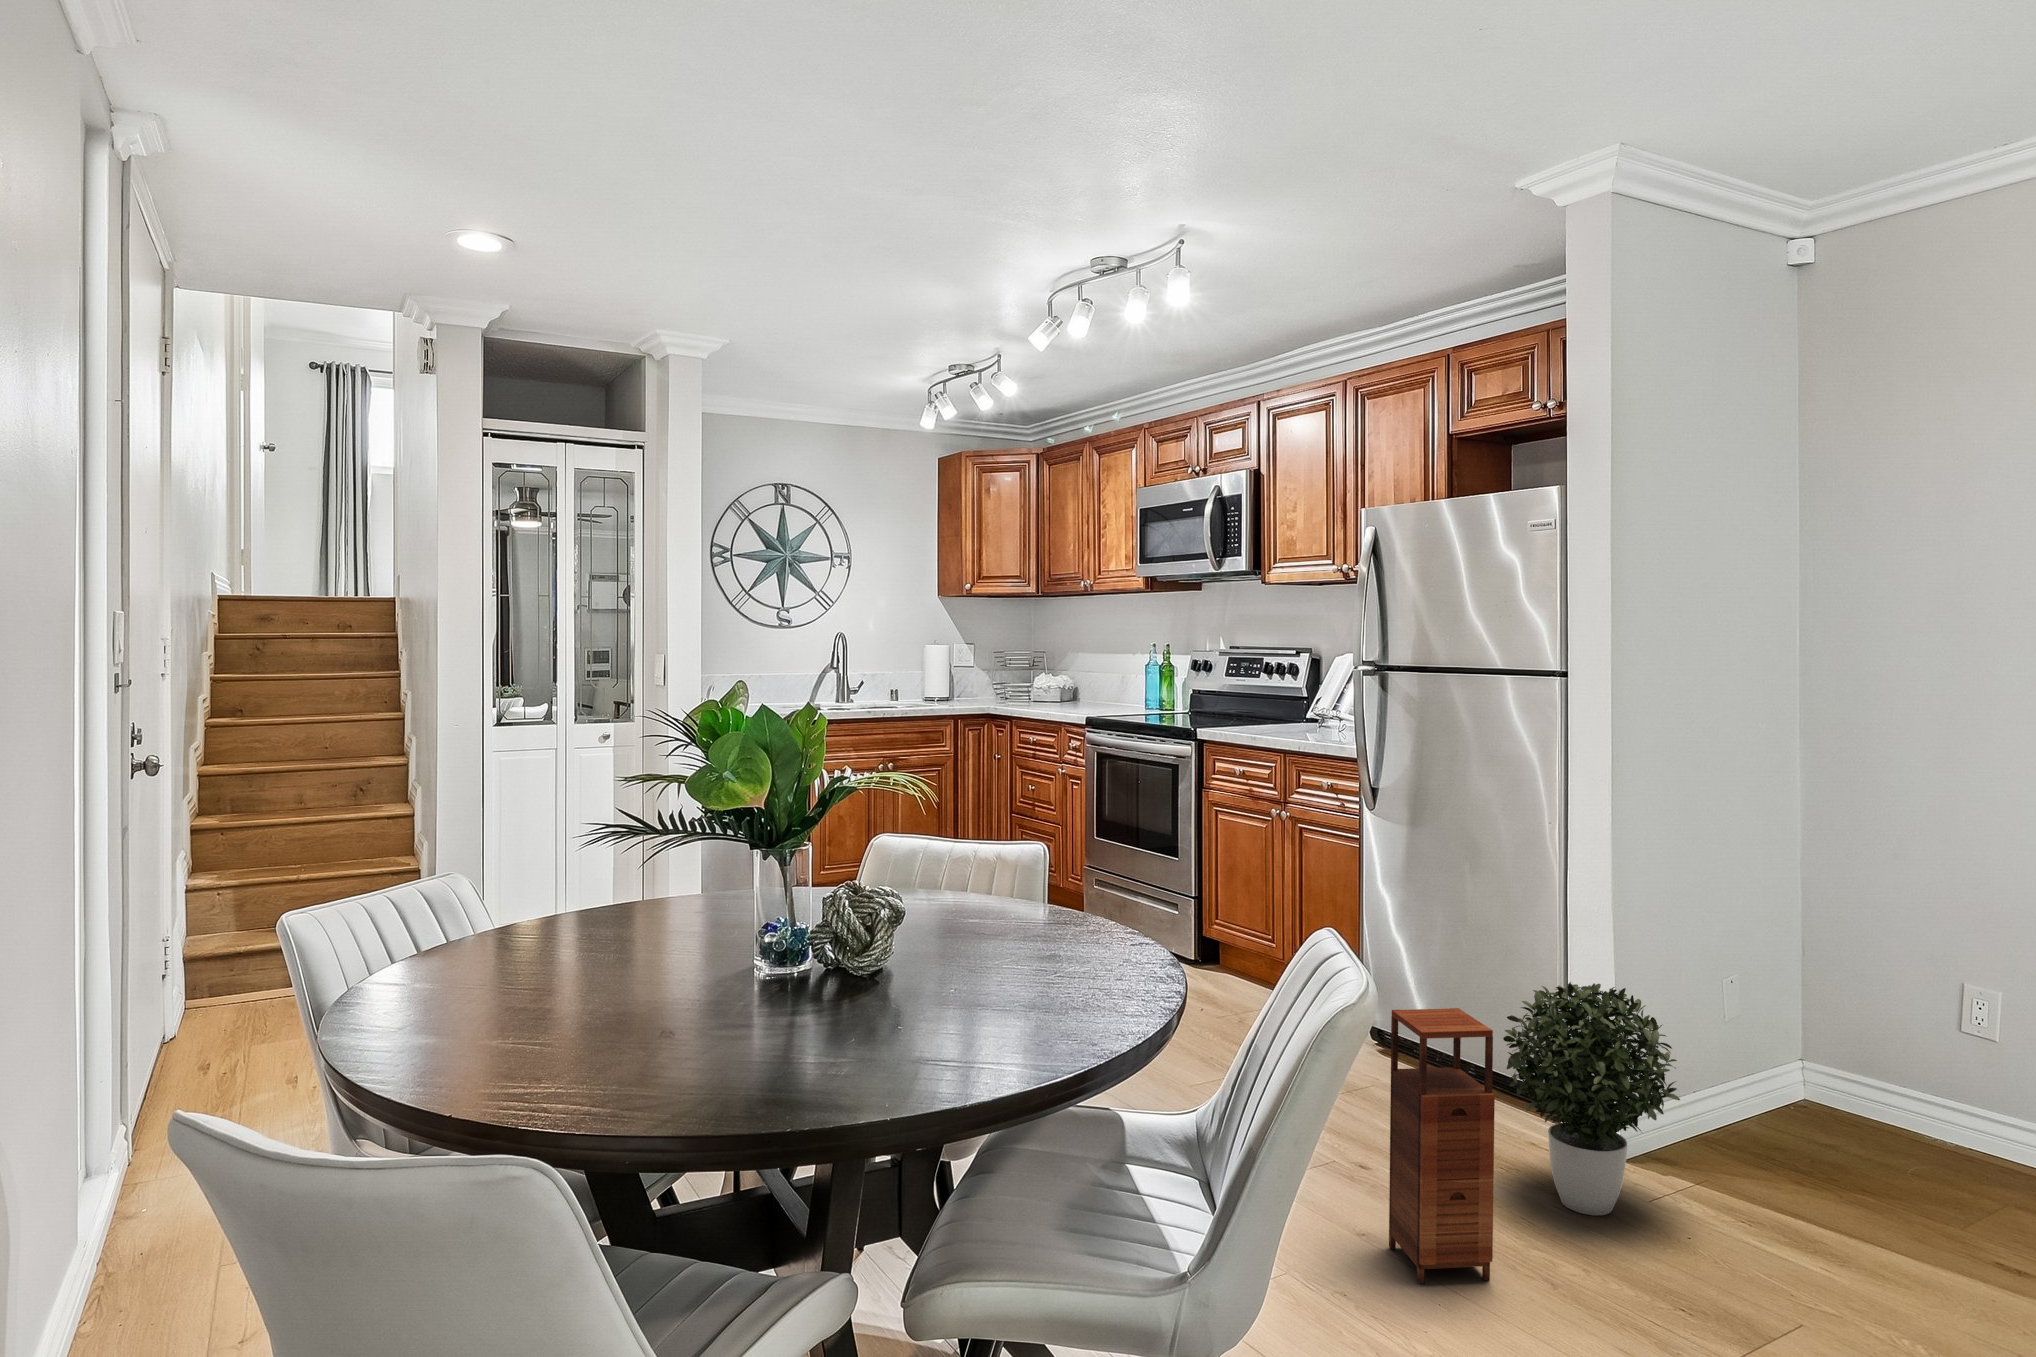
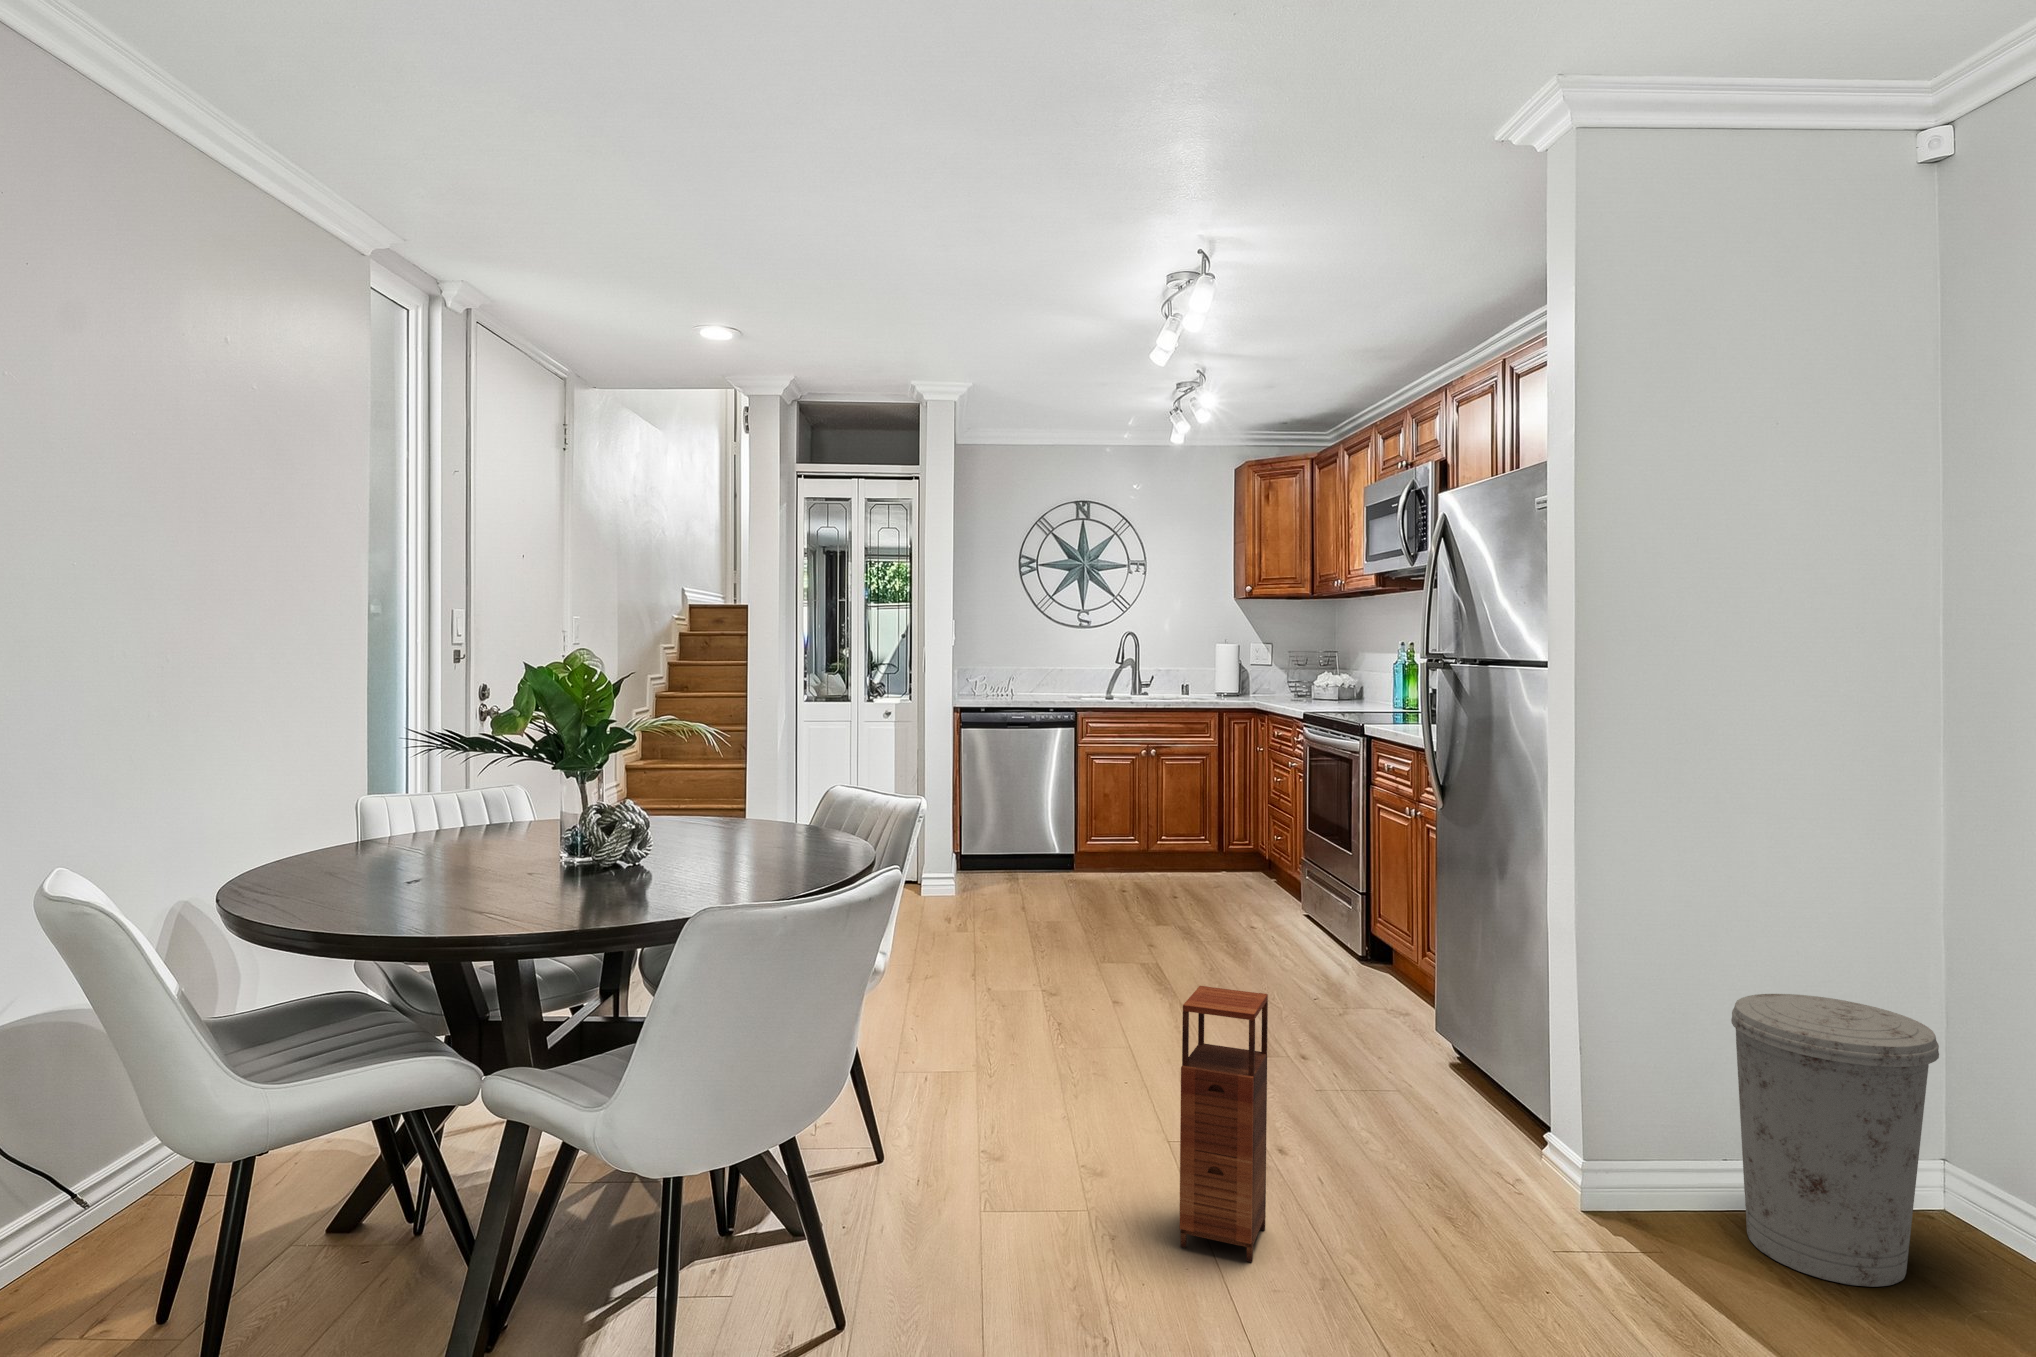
trash can: none [1723,944,1887,1174] -> present [1731,994,1939,1287]
potted plant: present [1503,982,1680,1215] -> none [1376,992,1553,1246]

